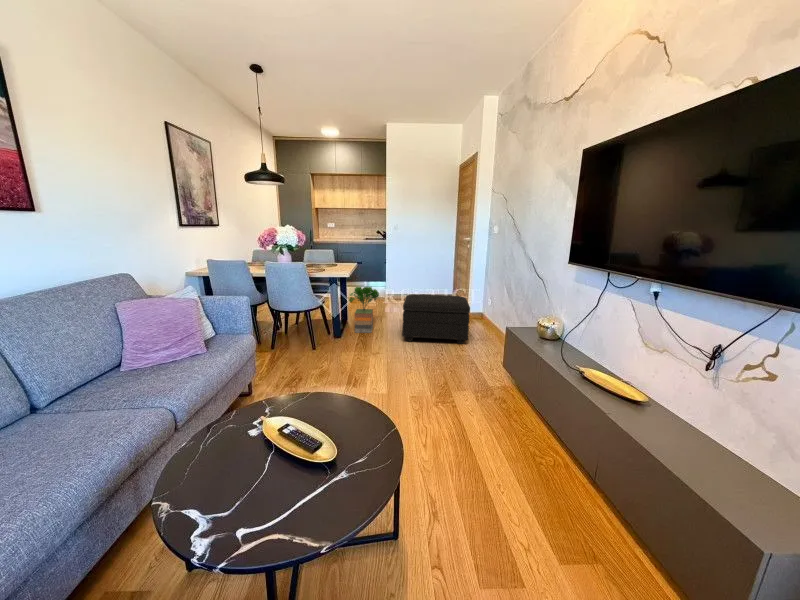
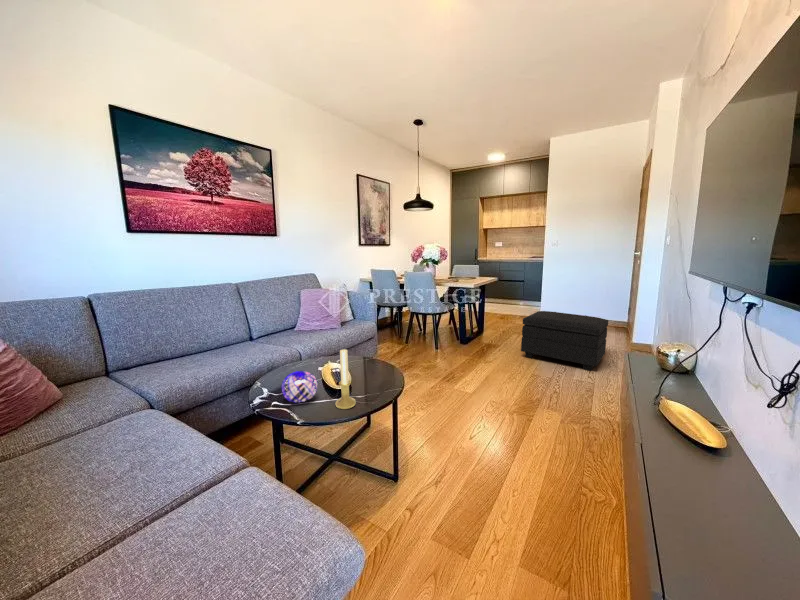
potted tree: present [349,287,379,333] -> none [477,298,511,344]
candle holder: none [345,403,374,492] -> present [335,349,356,409]
decorative orb: none [249,453,310,516] -> present [282,371,317,403]

